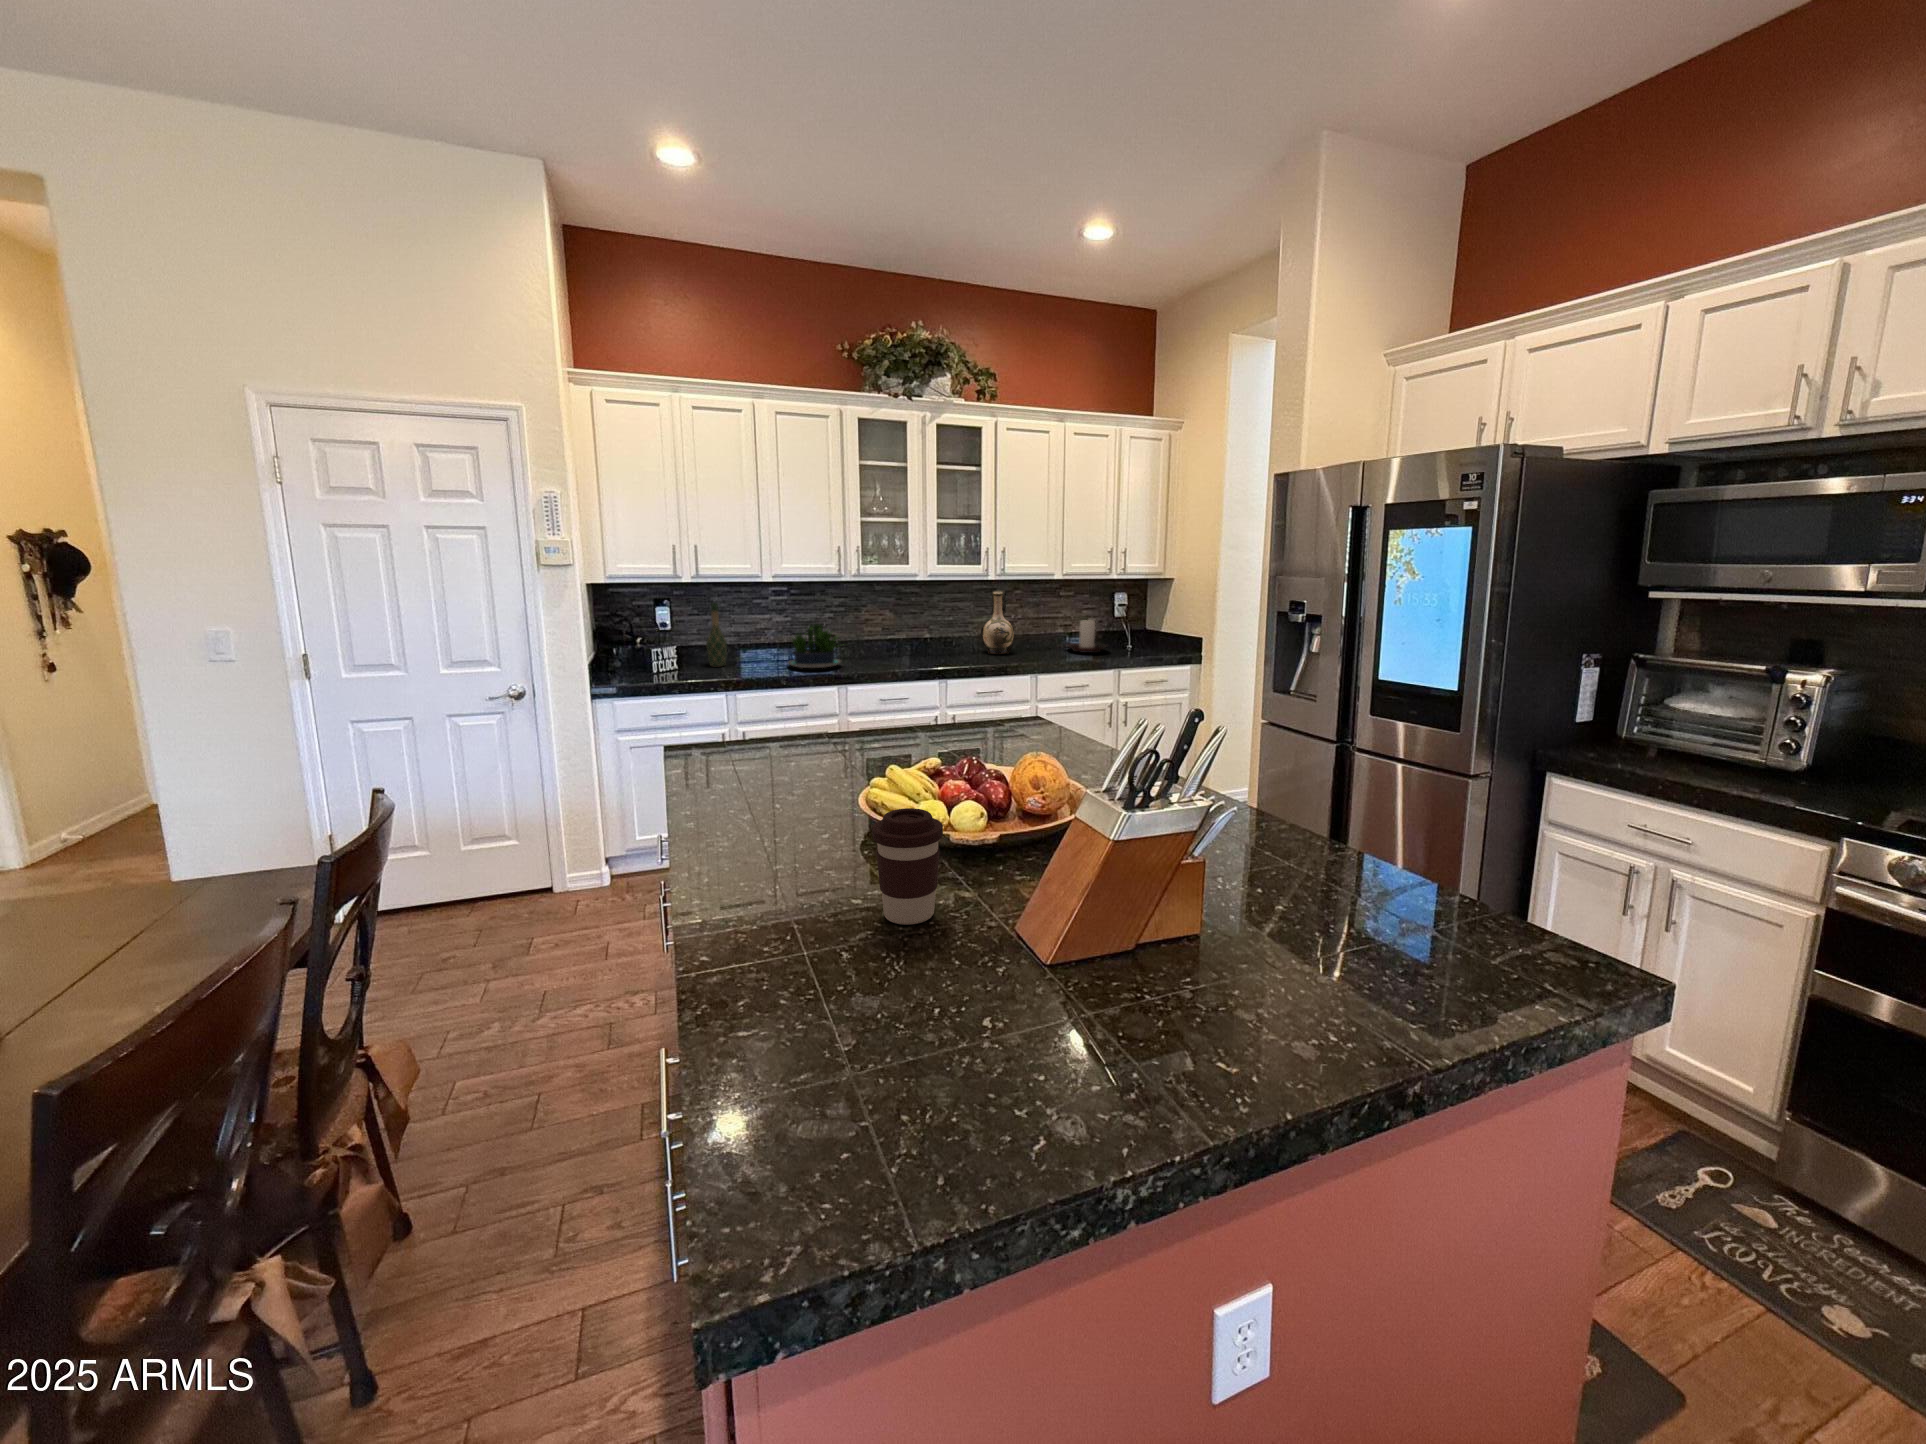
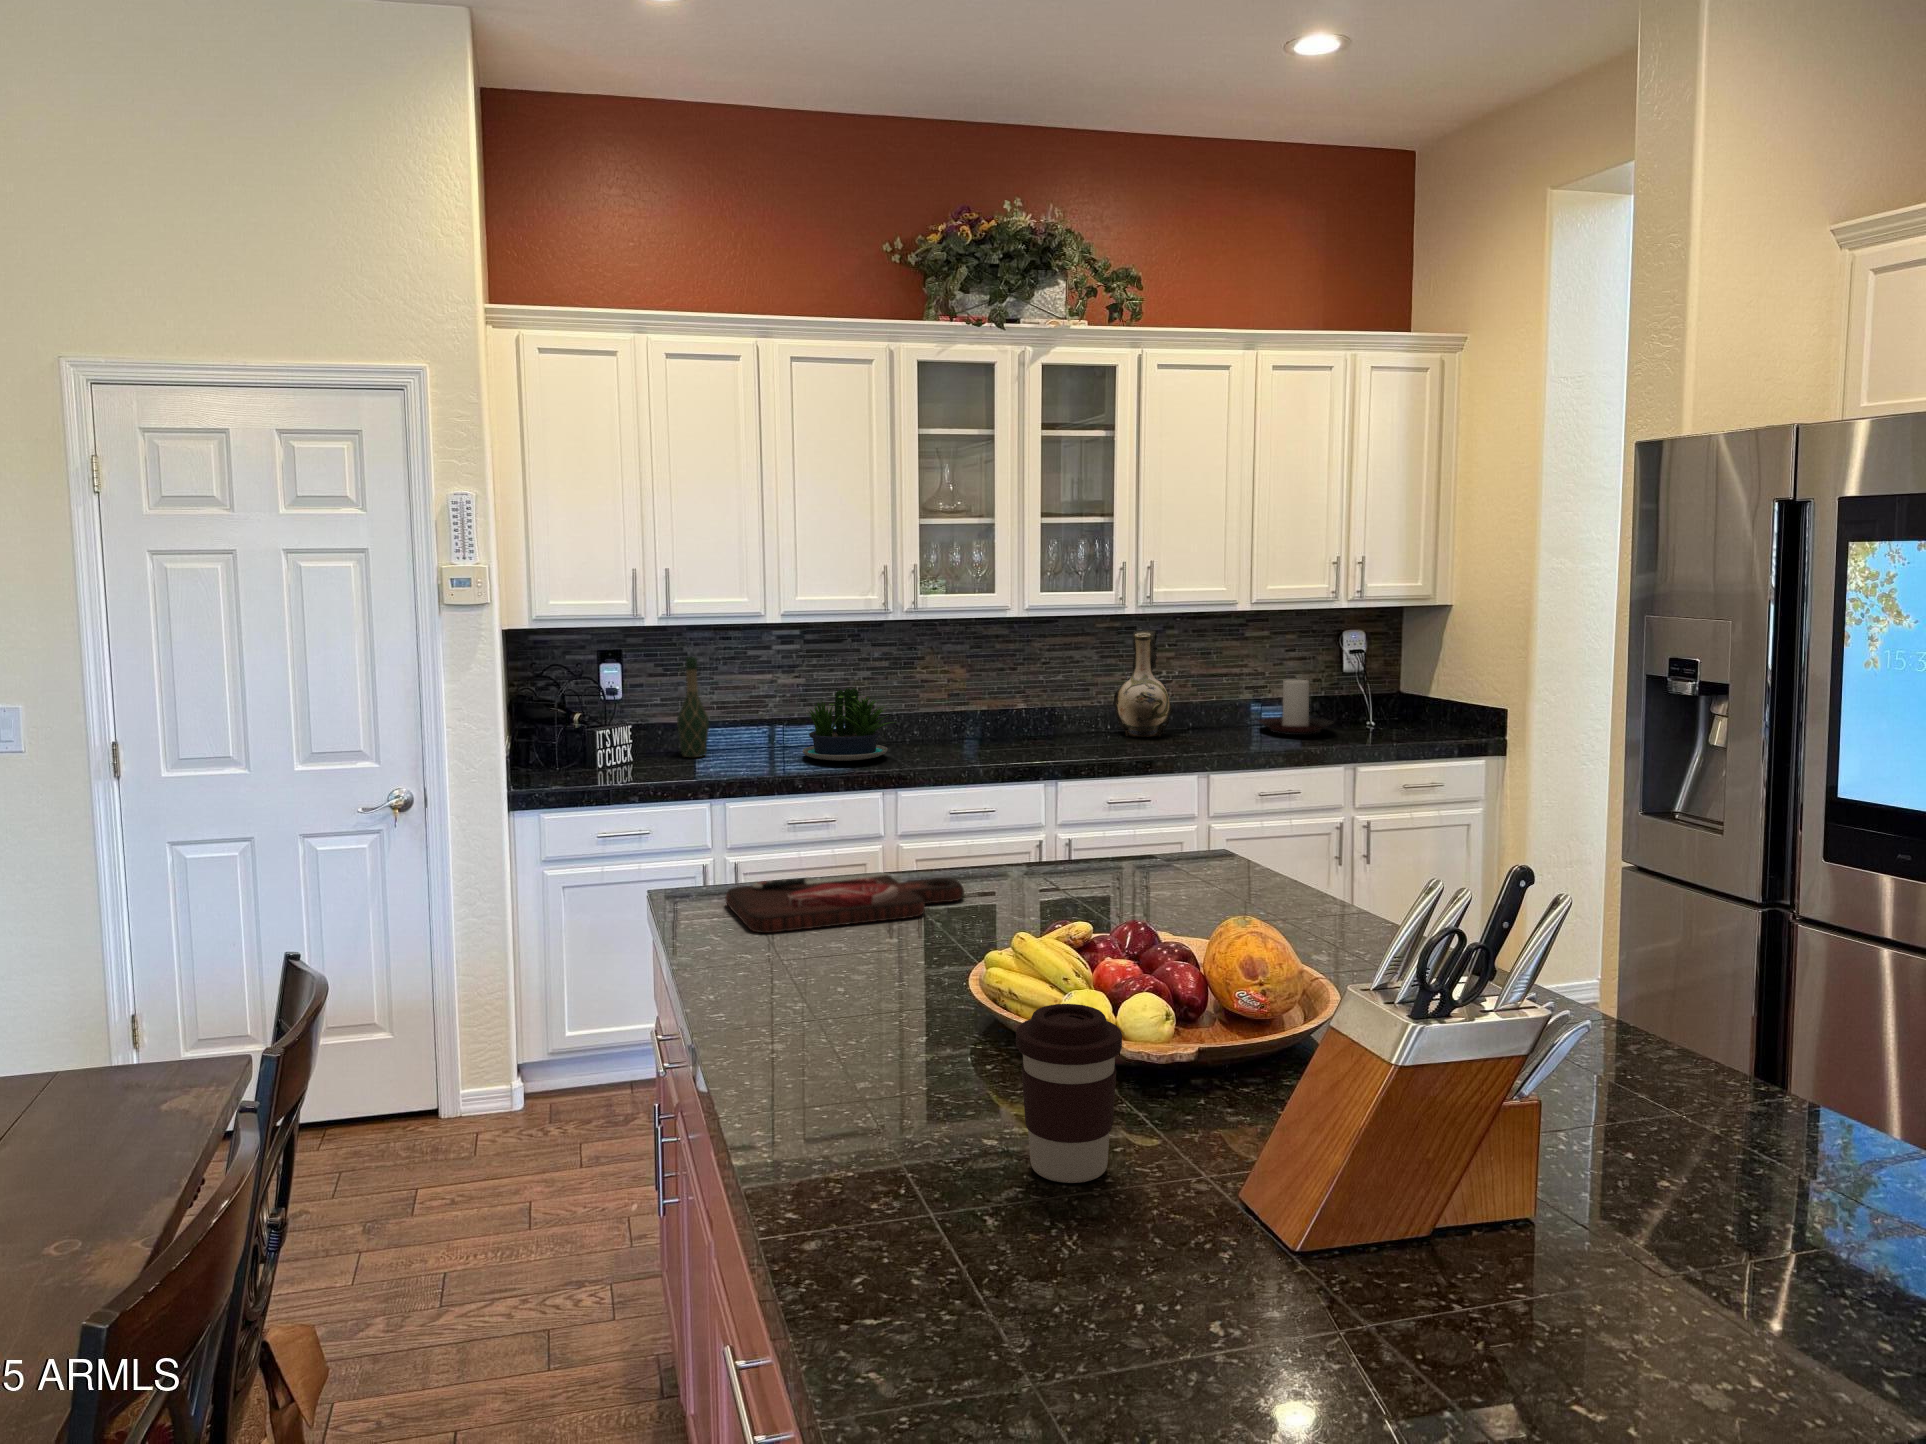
cutting board: none [716,732,873,771] -> present [725,873,964,933]

